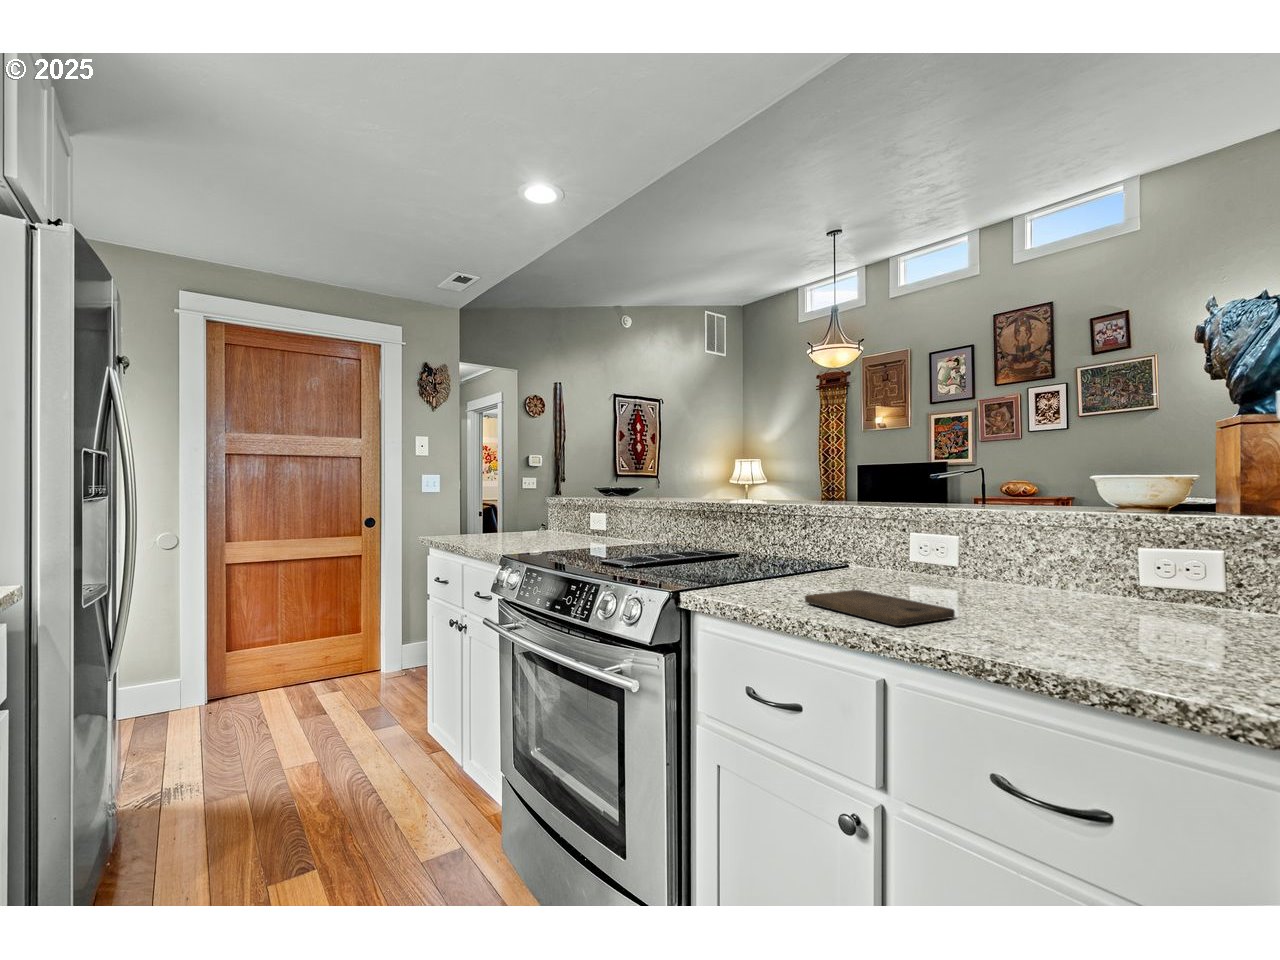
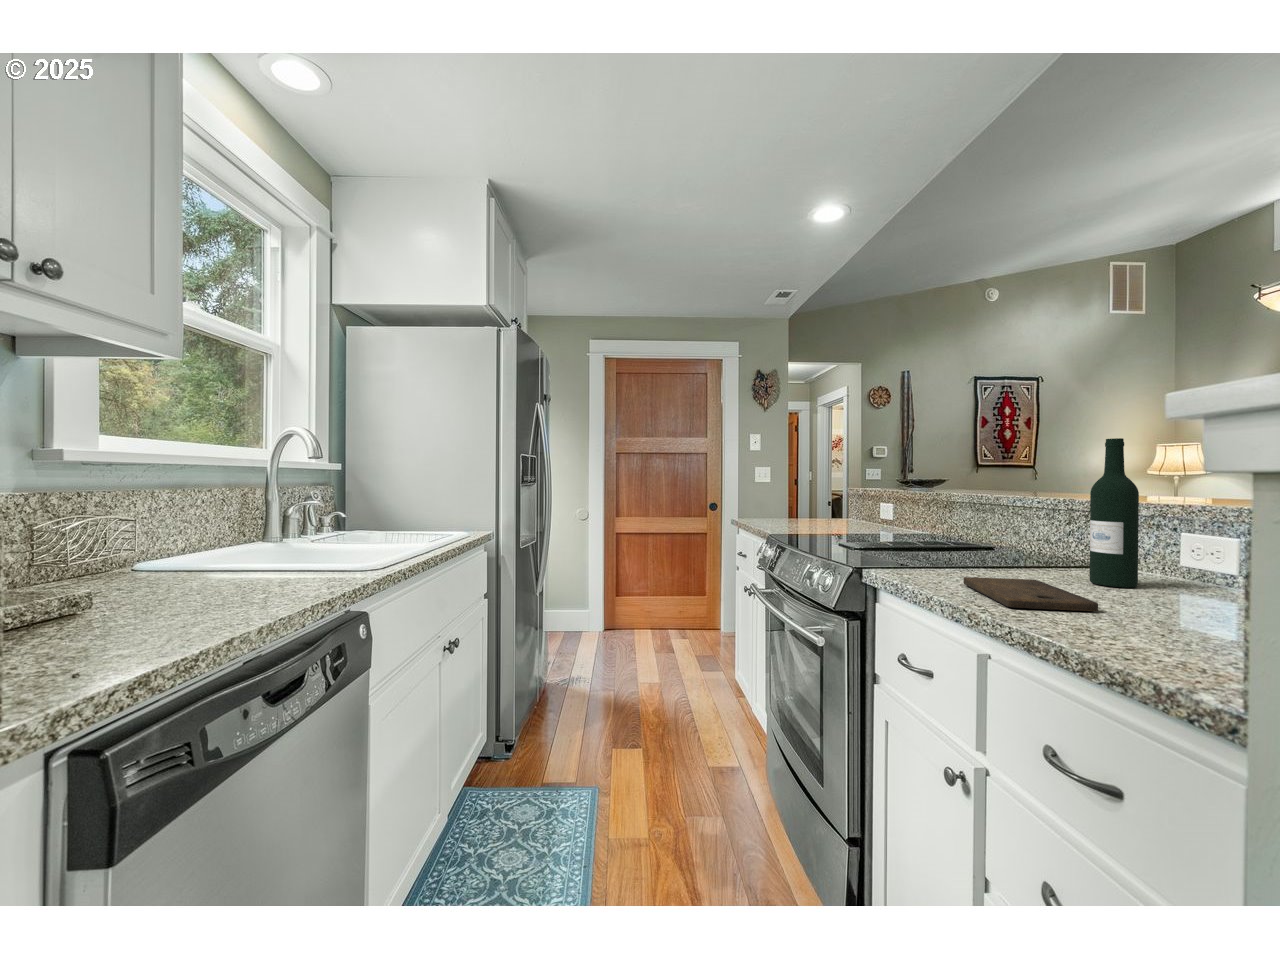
wine bottle: none [872,448,910,588] -> present [1089,438,1139,588]

